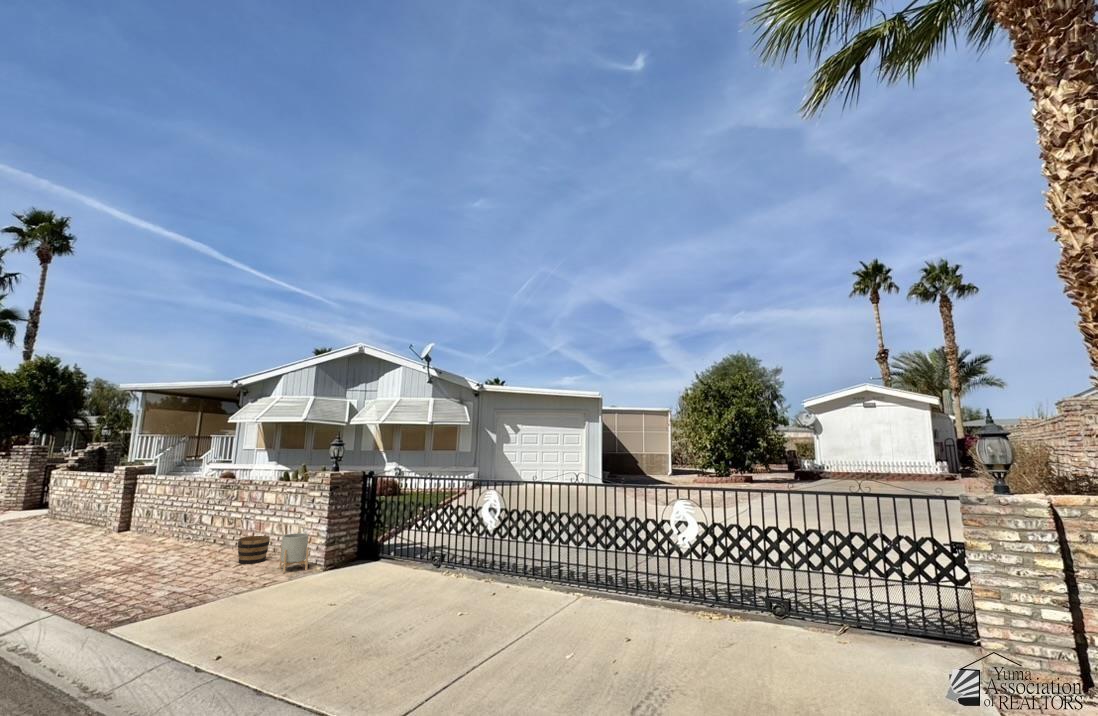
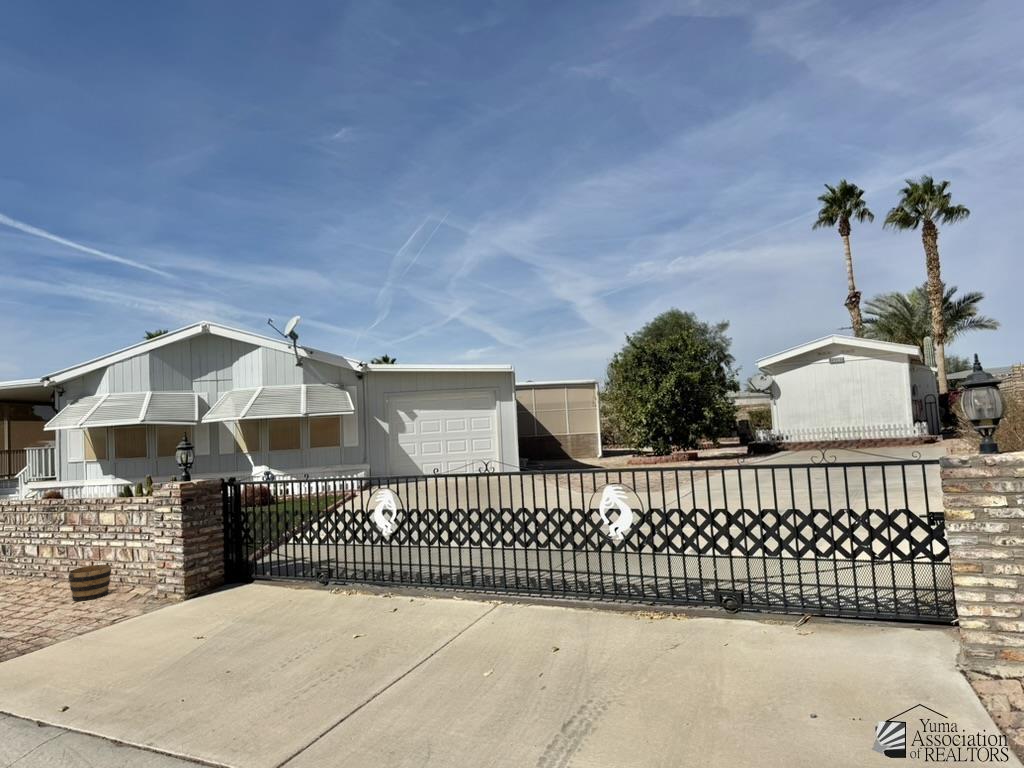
planter: present [279,533,309,573] -> none [123,558,160,609]

